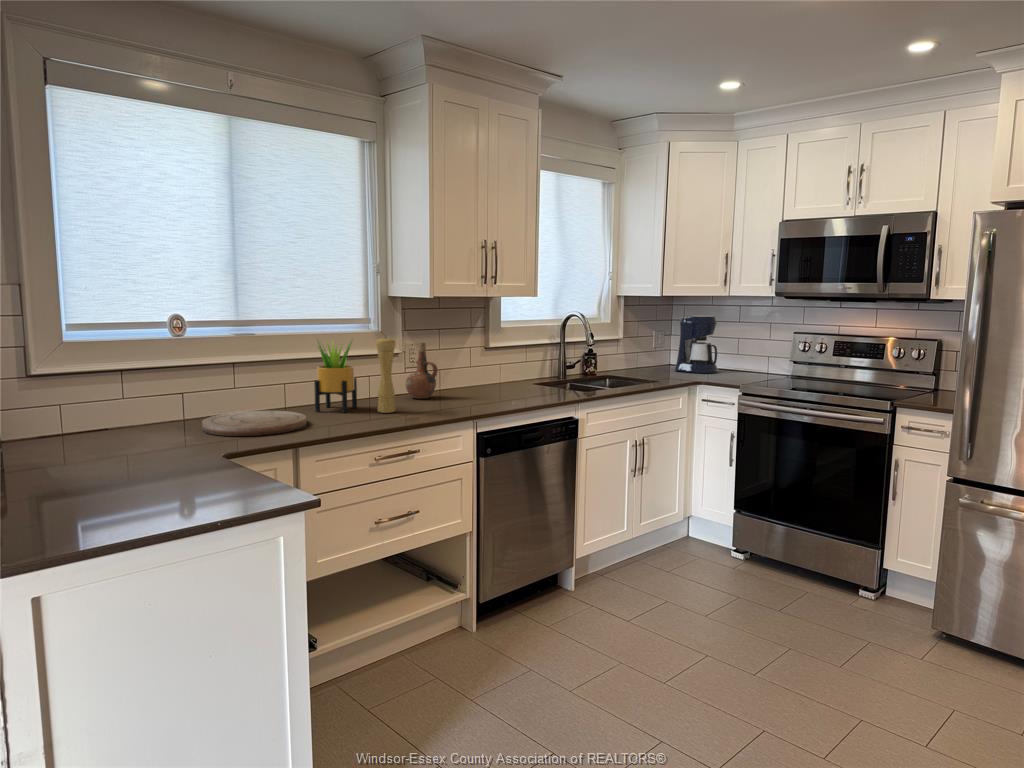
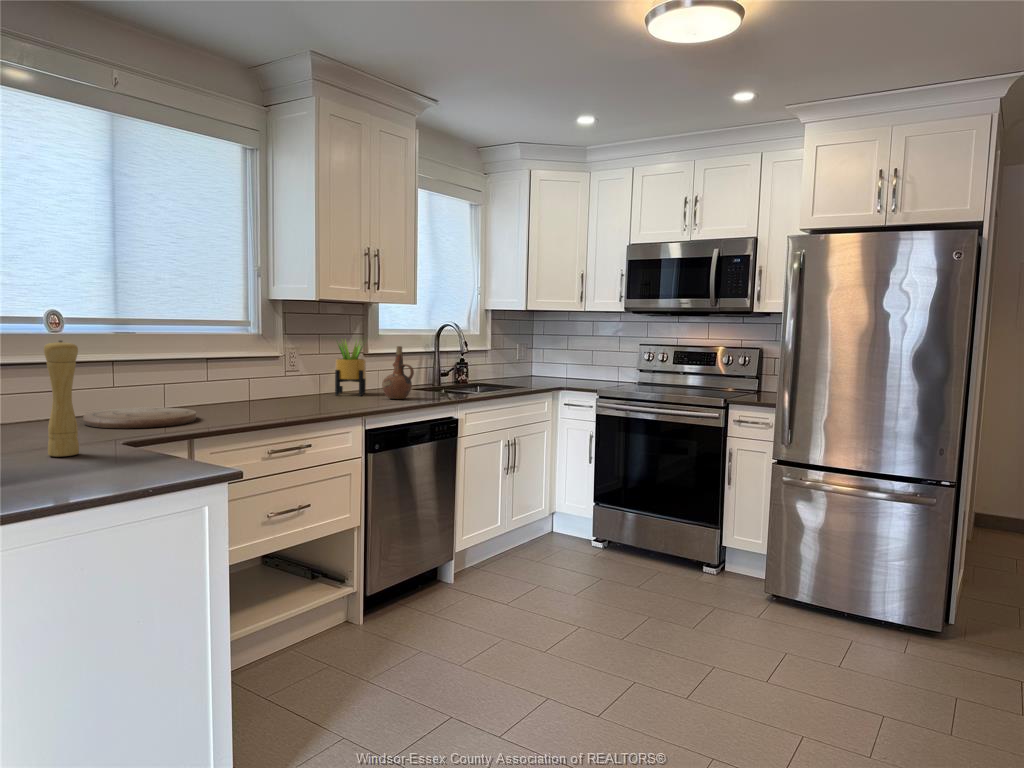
coffee maker: present [675,316,718,373] -> none [537,329,577,381]
pepper mill: present [376,337,395,413] -> present [44,340,79,457]
potted plant: present [314,341,357,412] -> present [335,341,366,396]
ceramic pitcher: present [405,343,438,399] -> present [382,346,414,399]

